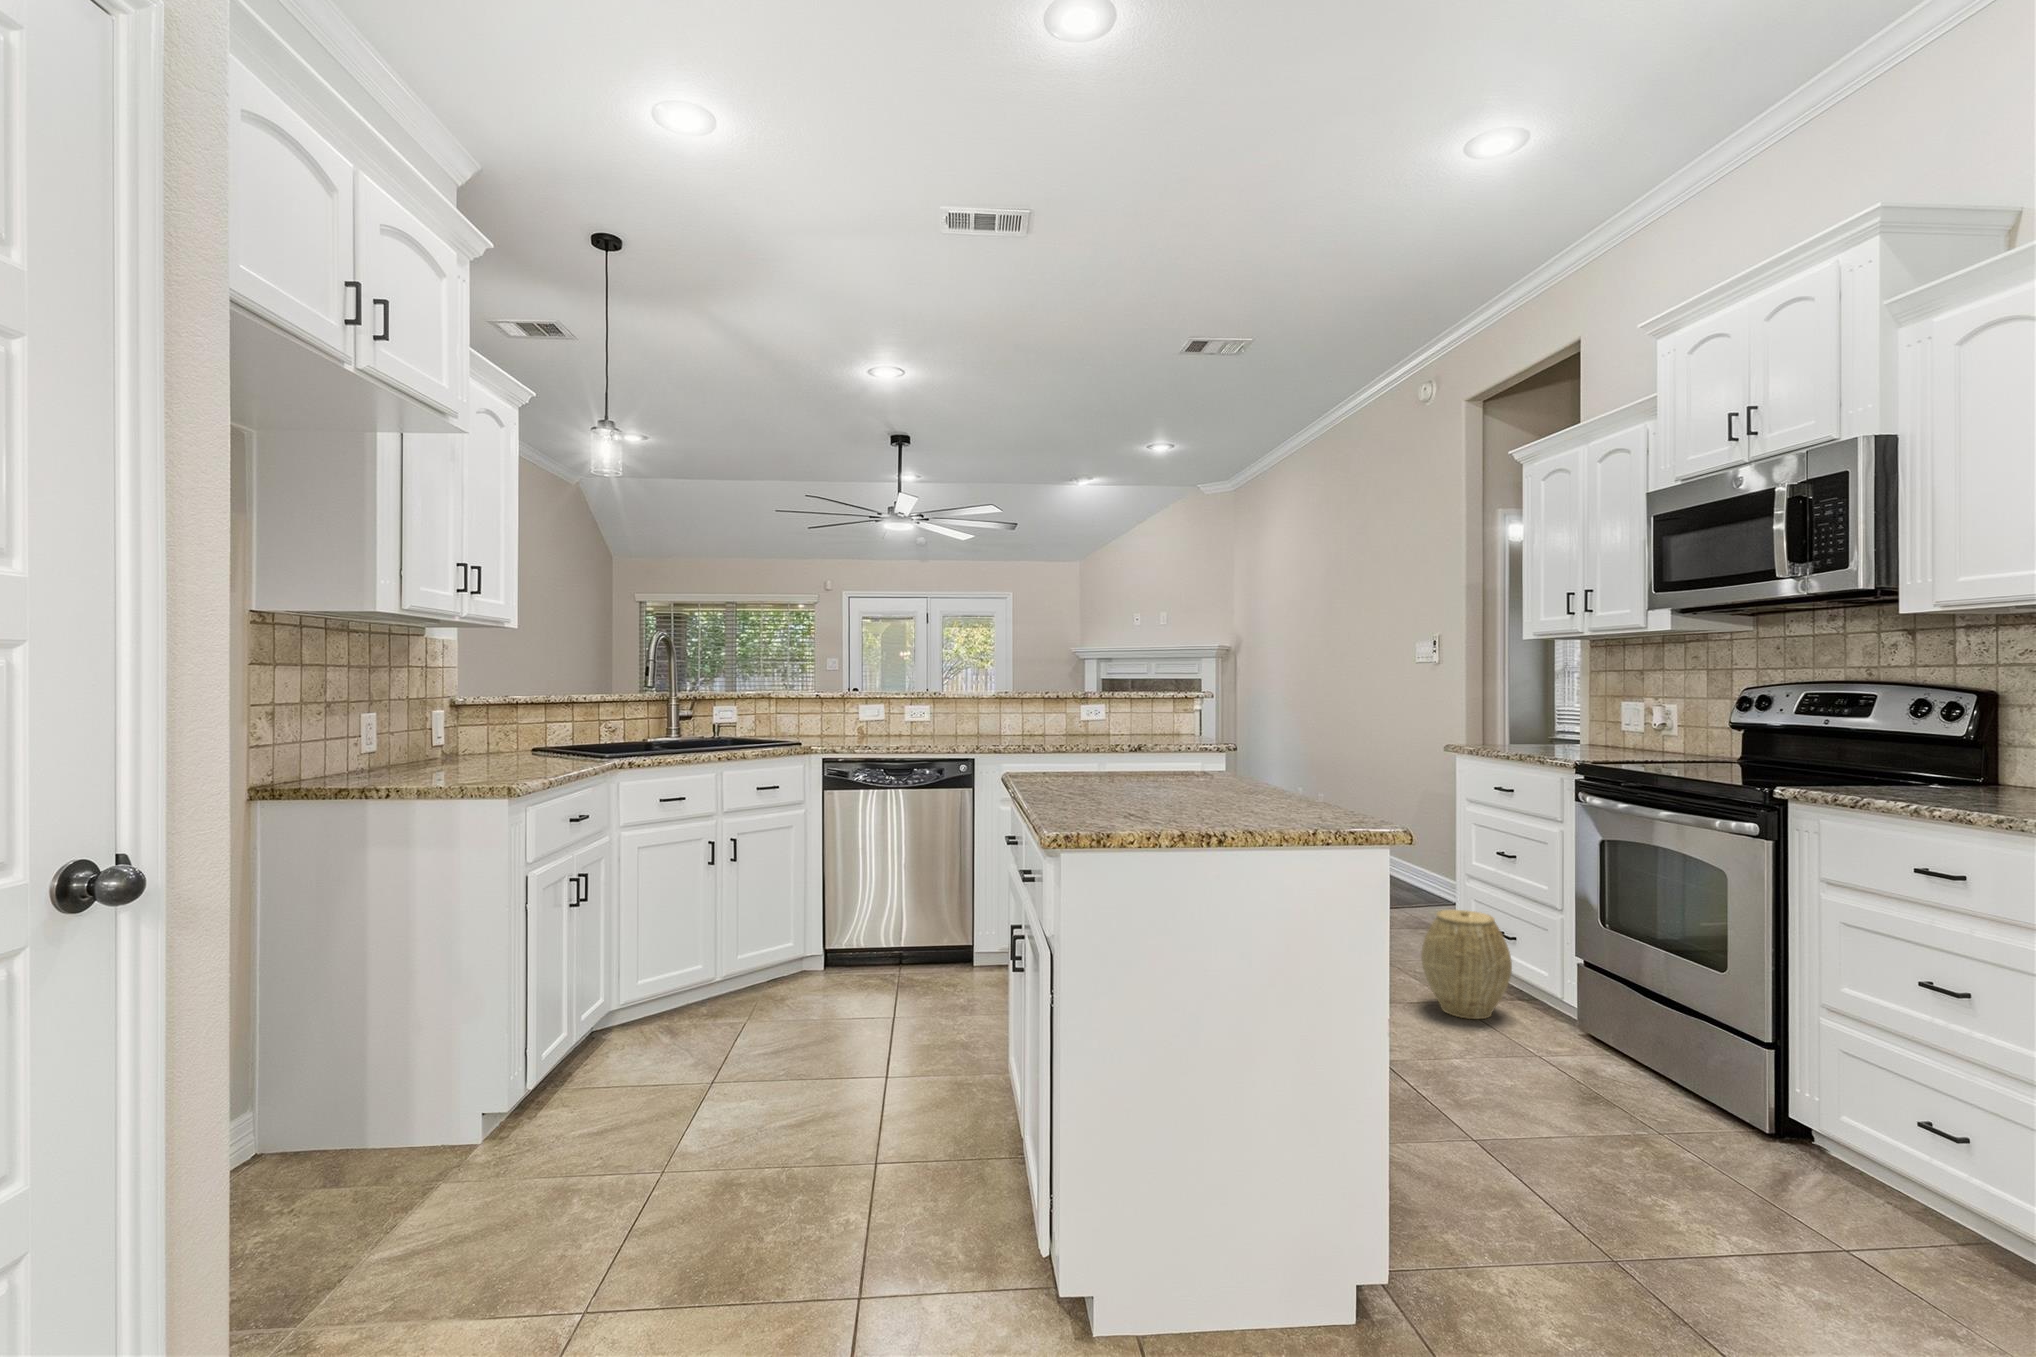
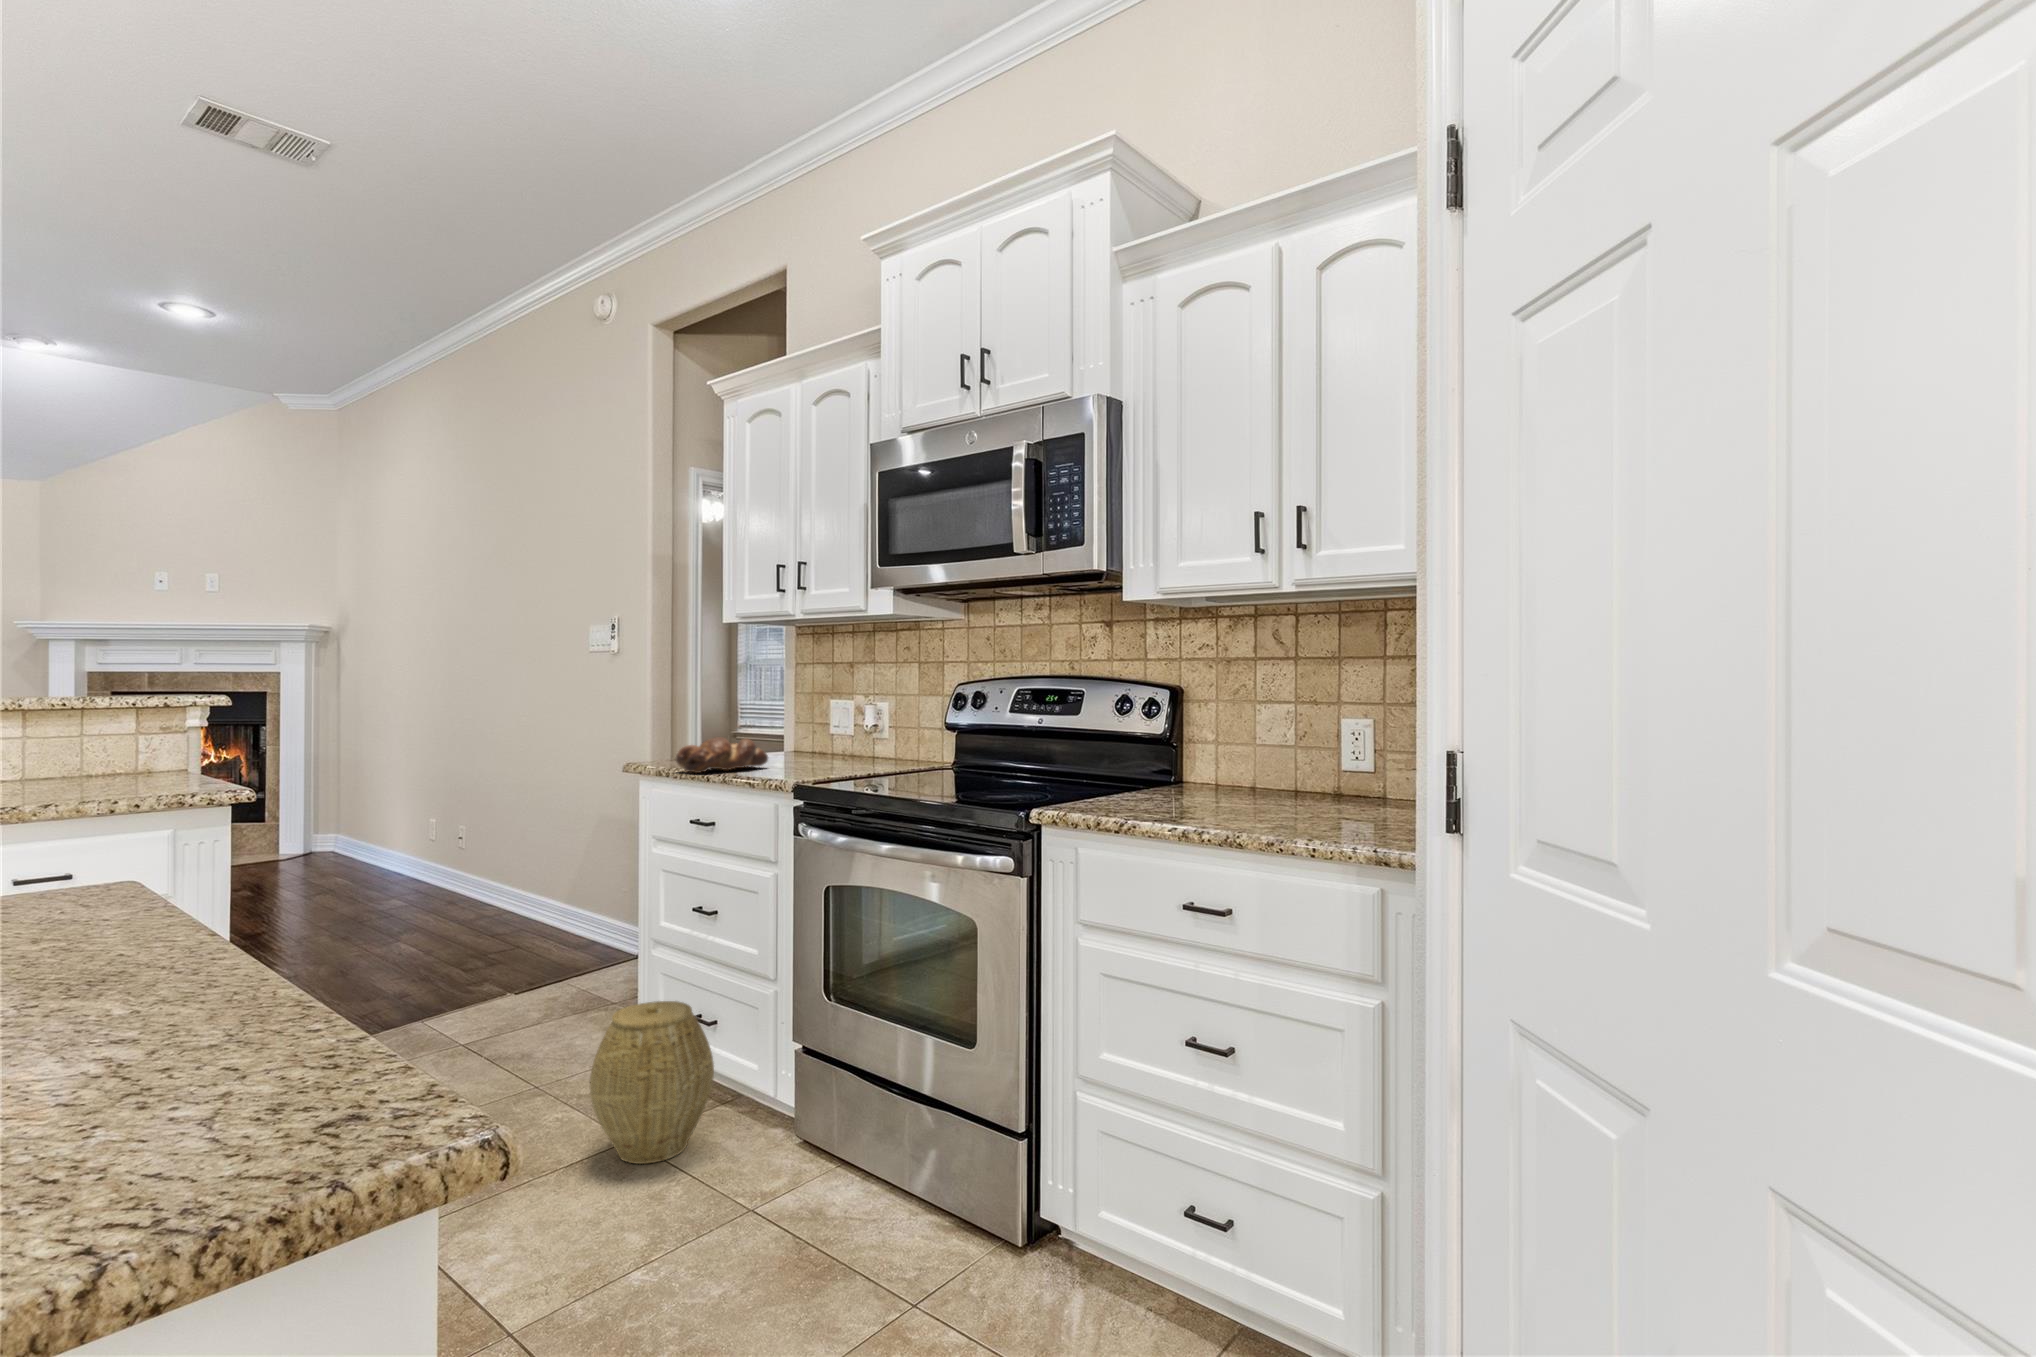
bread loaf: none [1483,727,1560,752] -> present [676,737,768,773]

